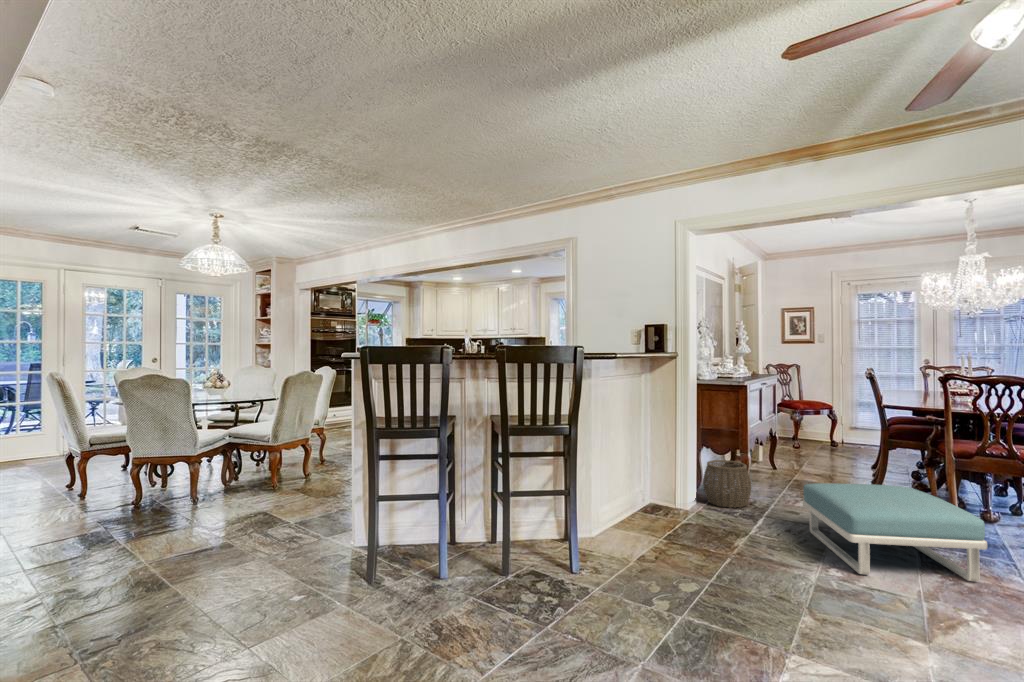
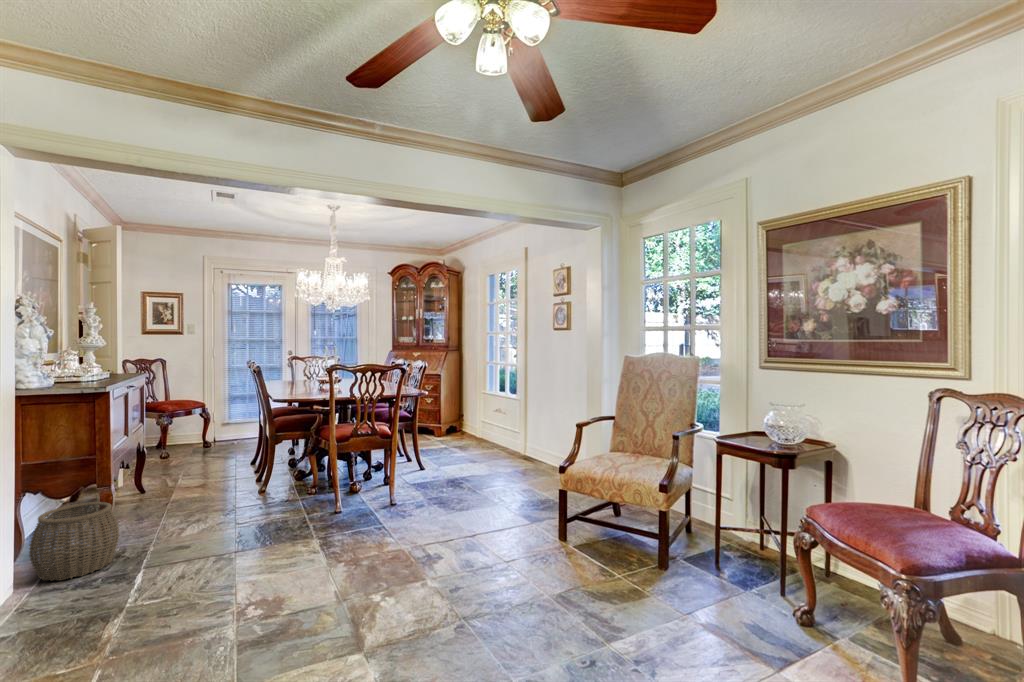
footstool: present [803,483,987,581] -> none [200,481,380,601]

